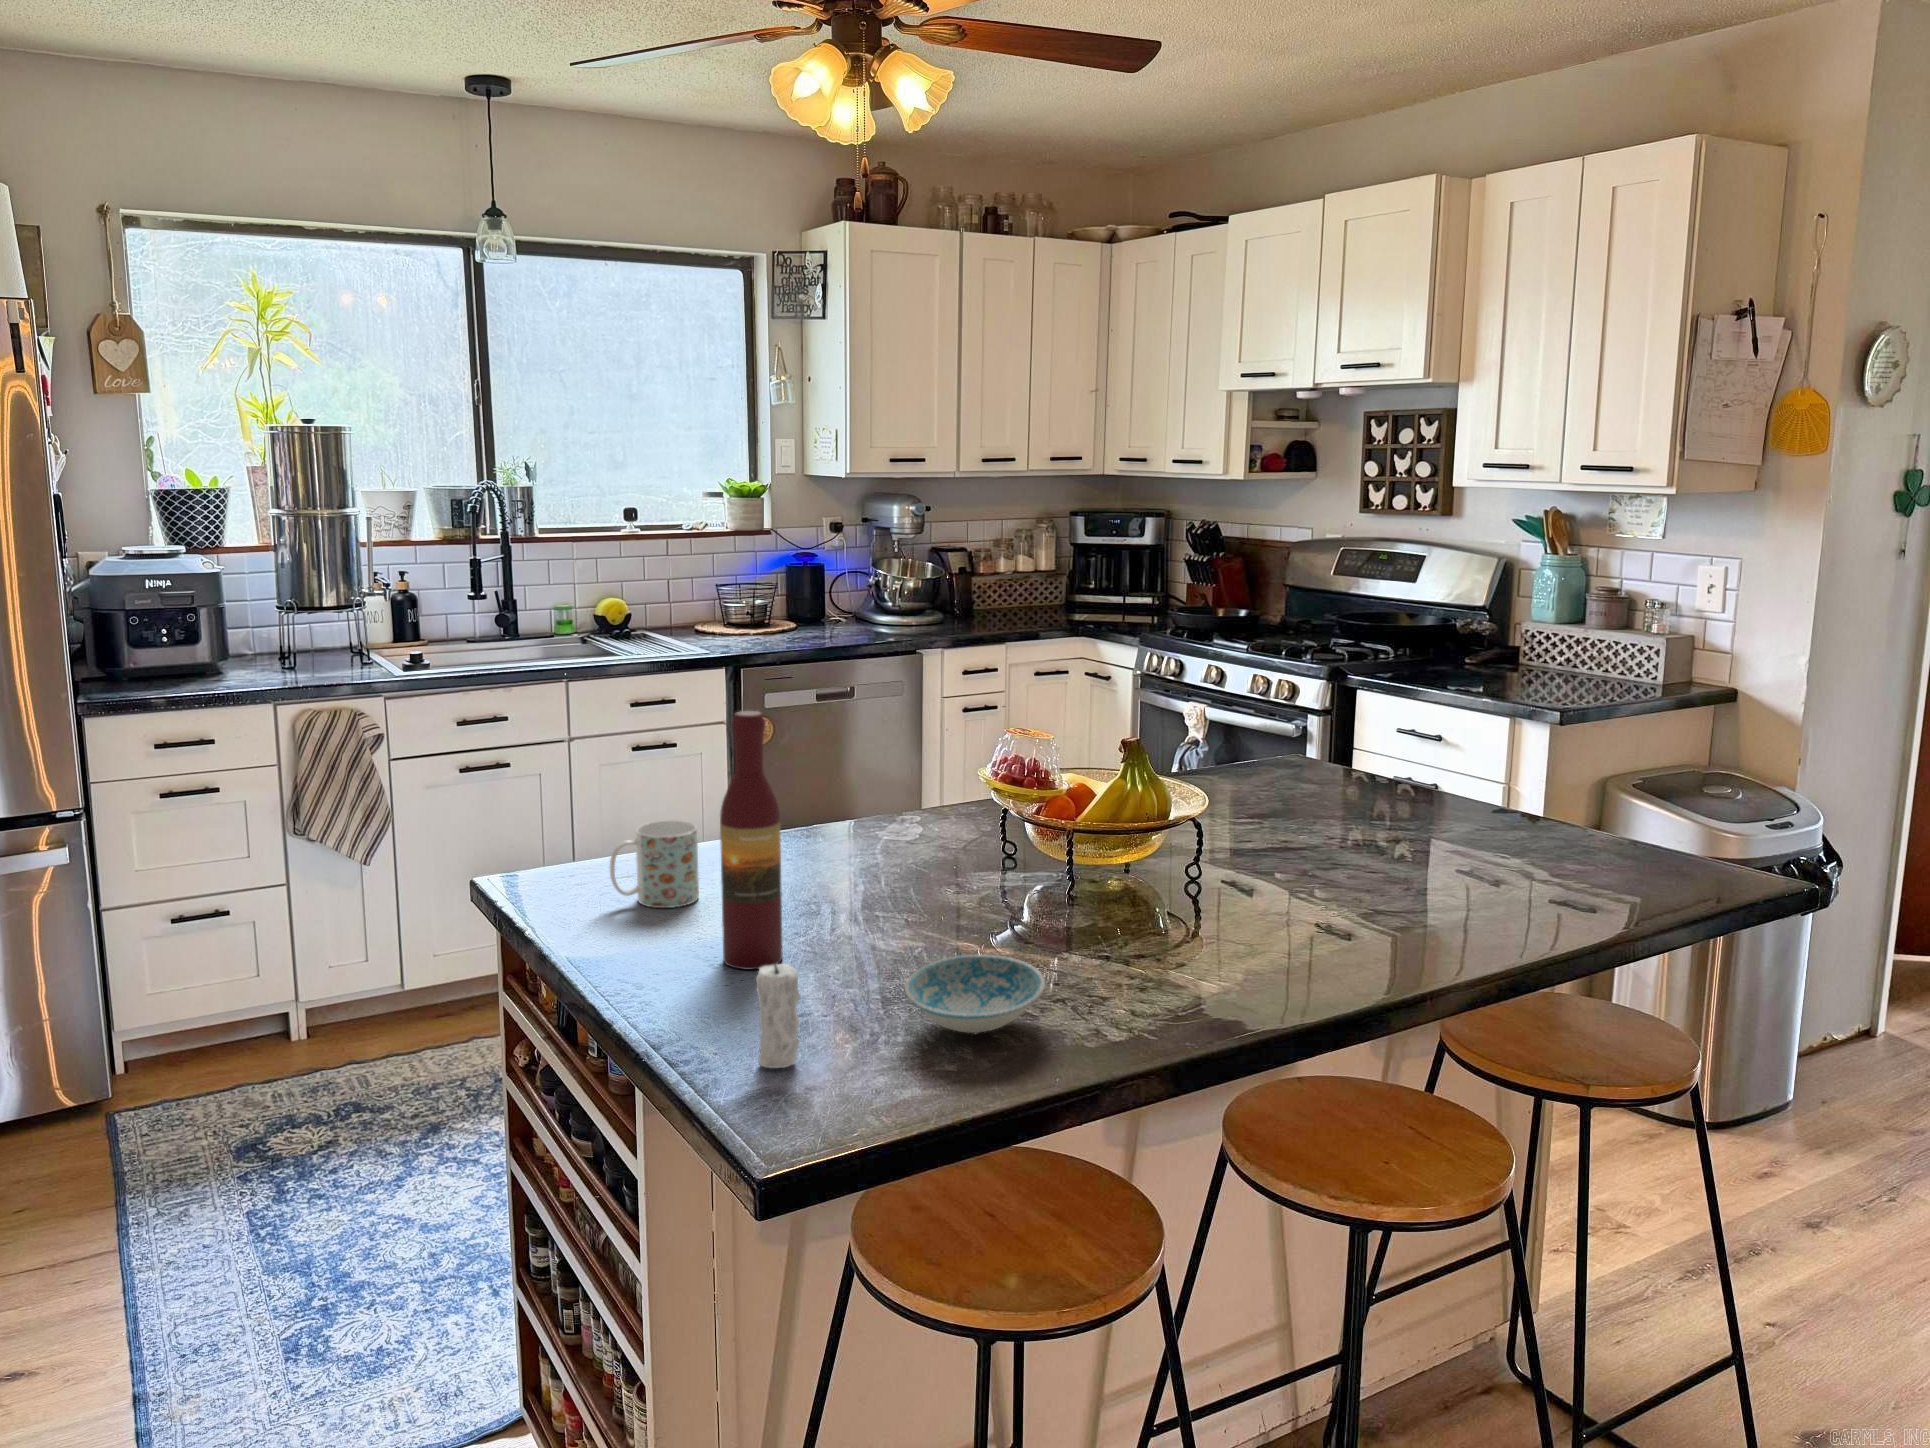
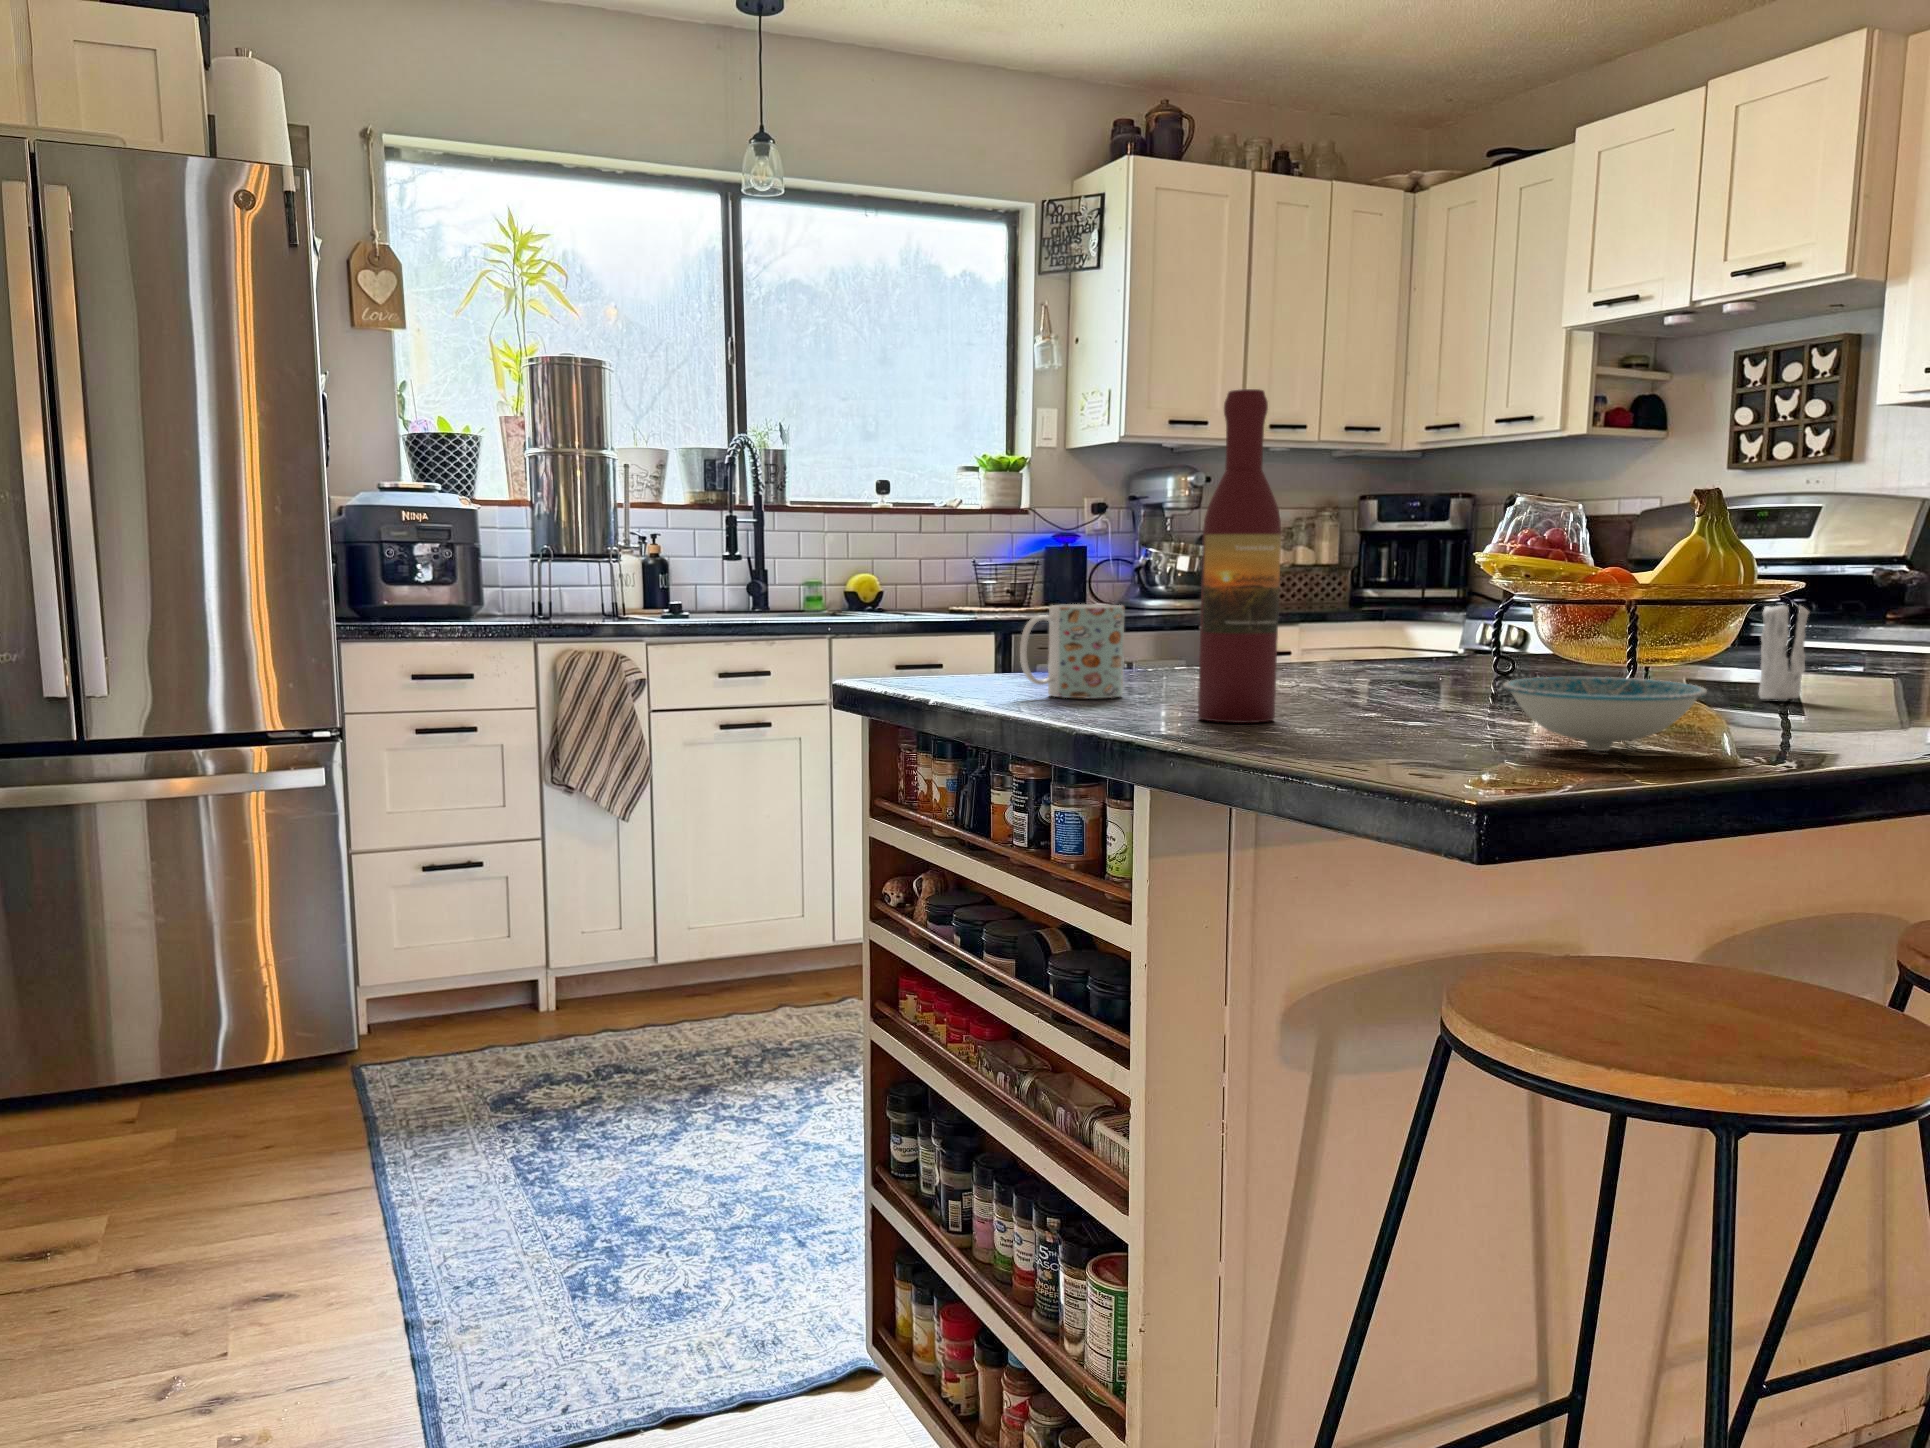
candle: present [756,952,800,1068] -> present [1759,604,1809,699]

